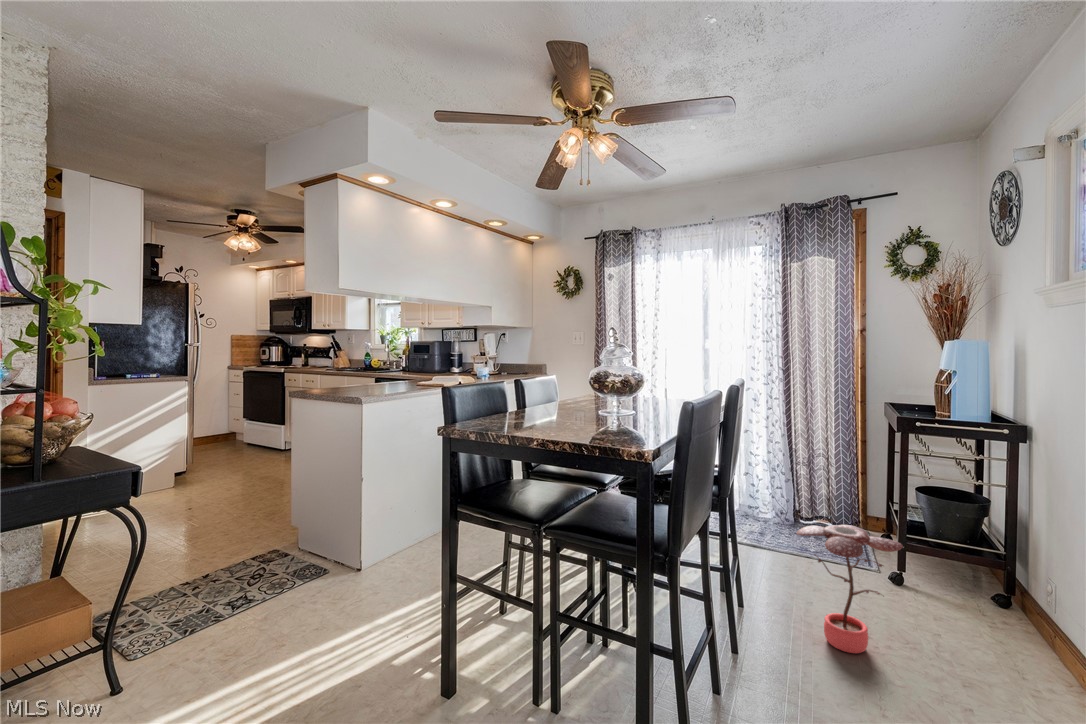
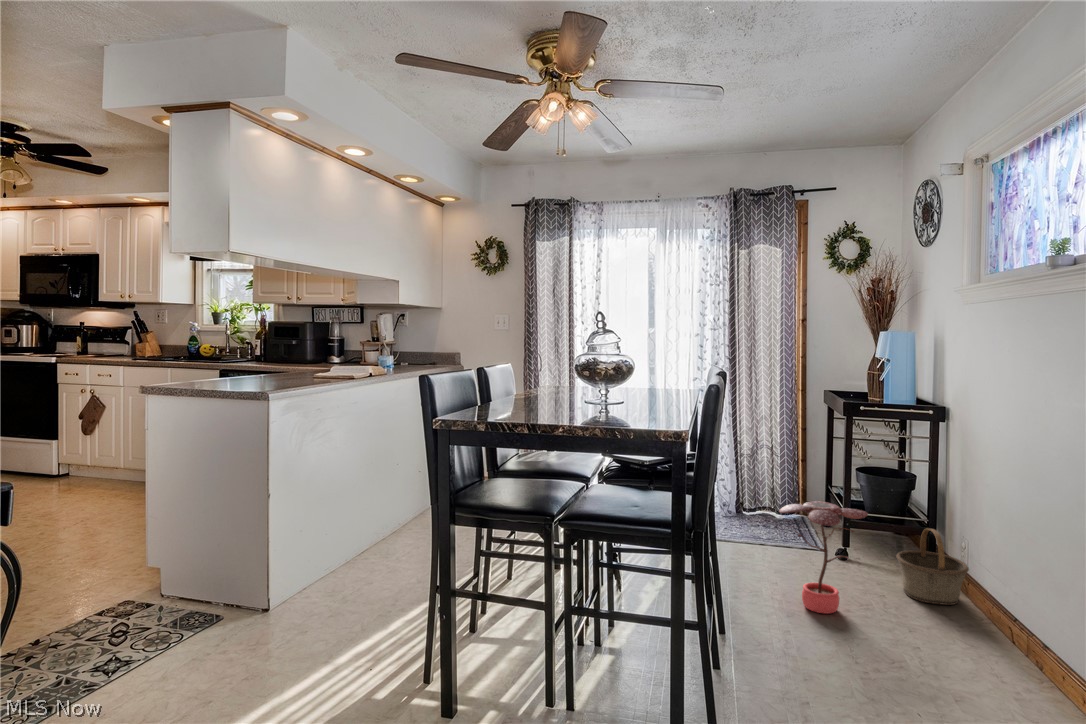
basket: none [953,567,1053,665] -> present [896,529,969,605]

